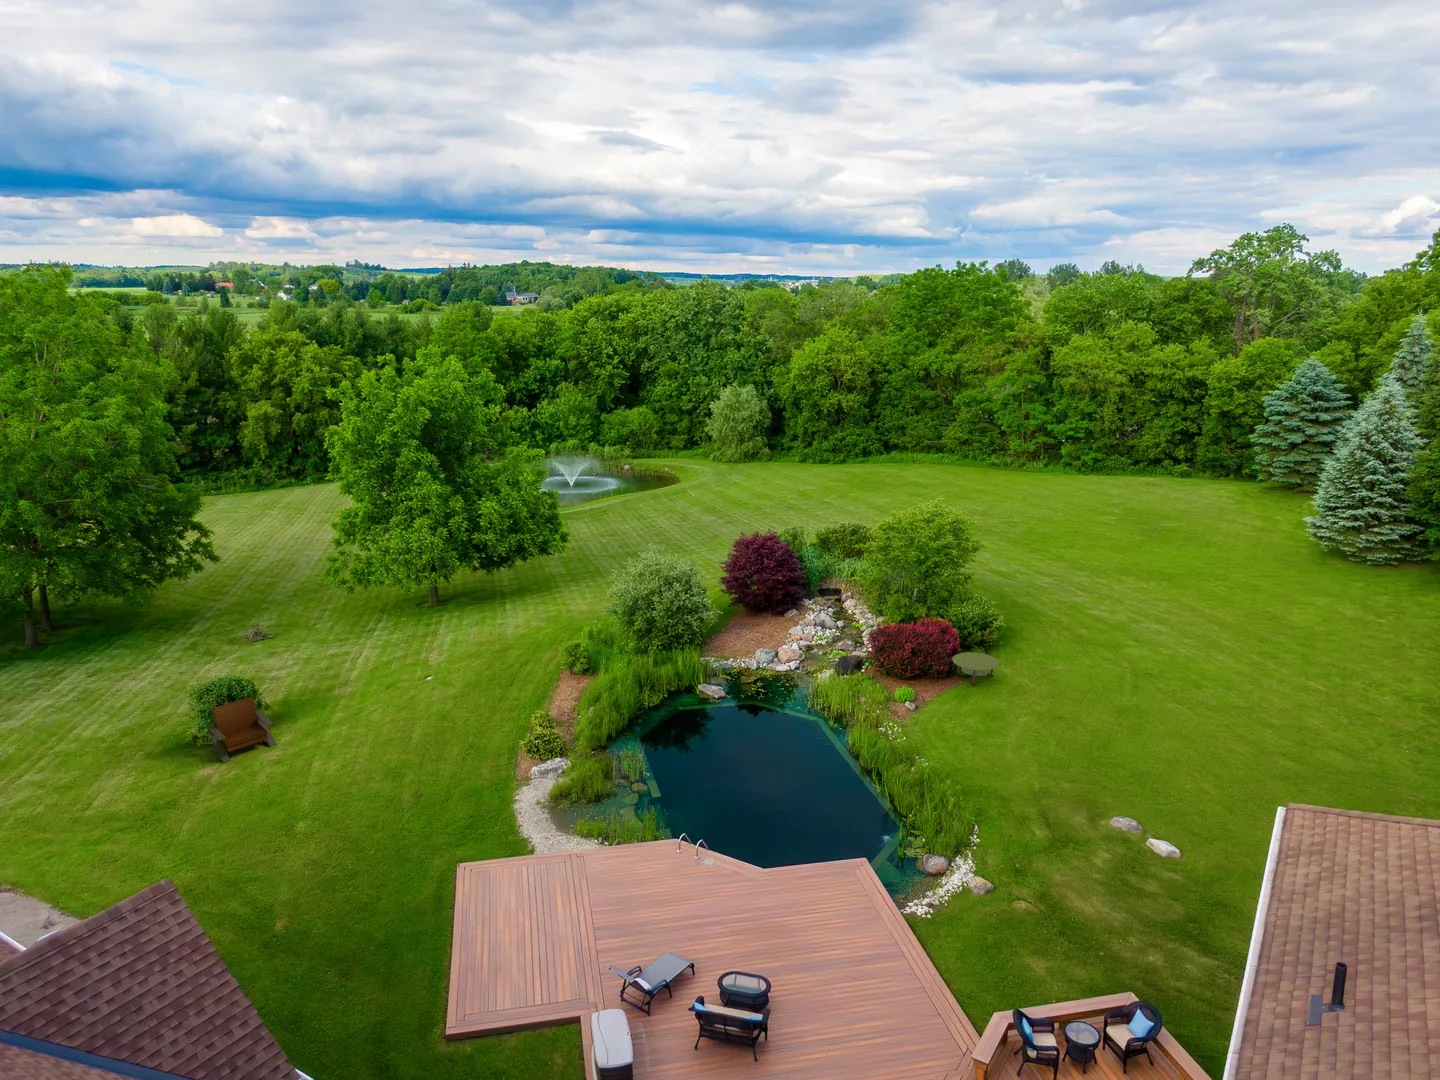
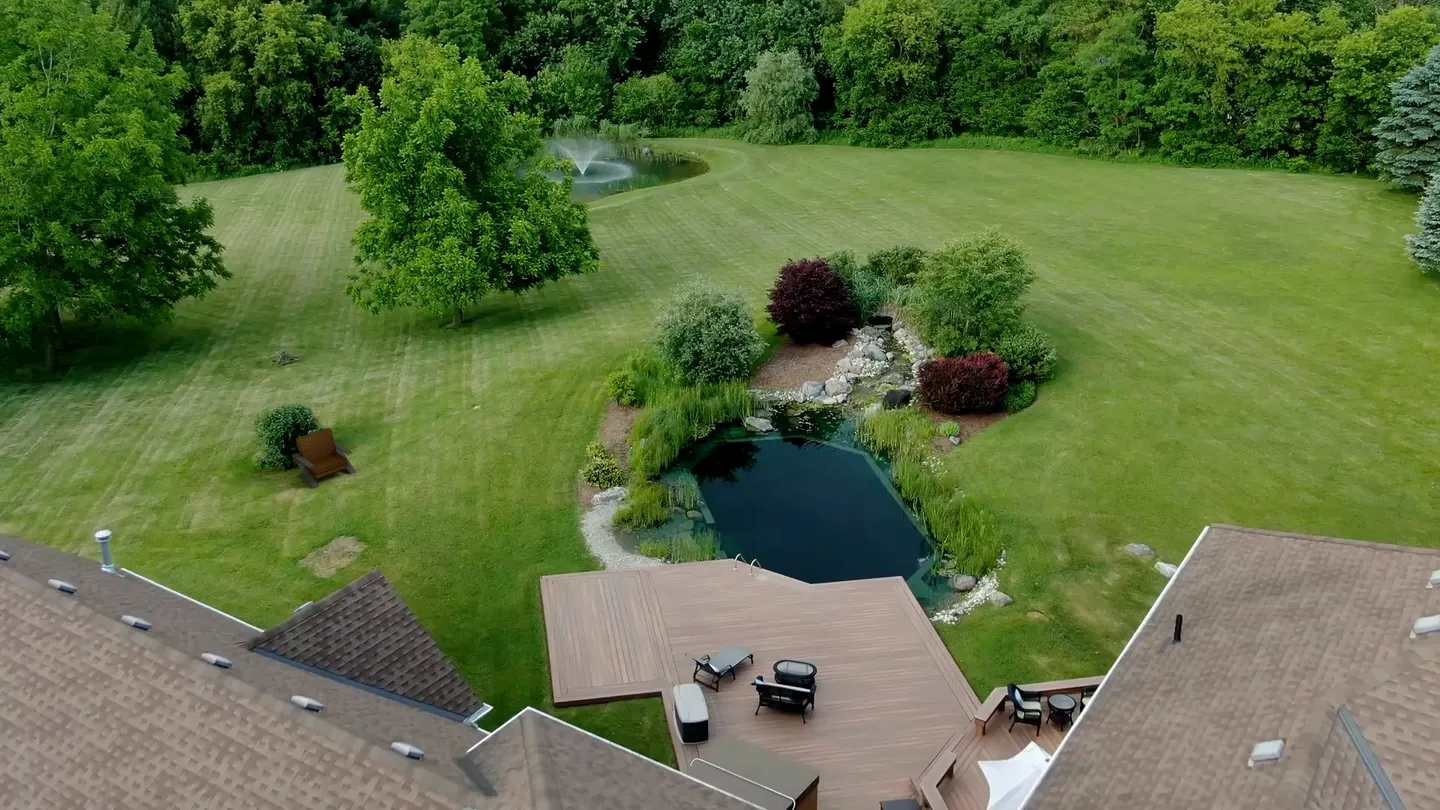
round table: present [952,652,999,686] -> none [996,389,1042,422]

